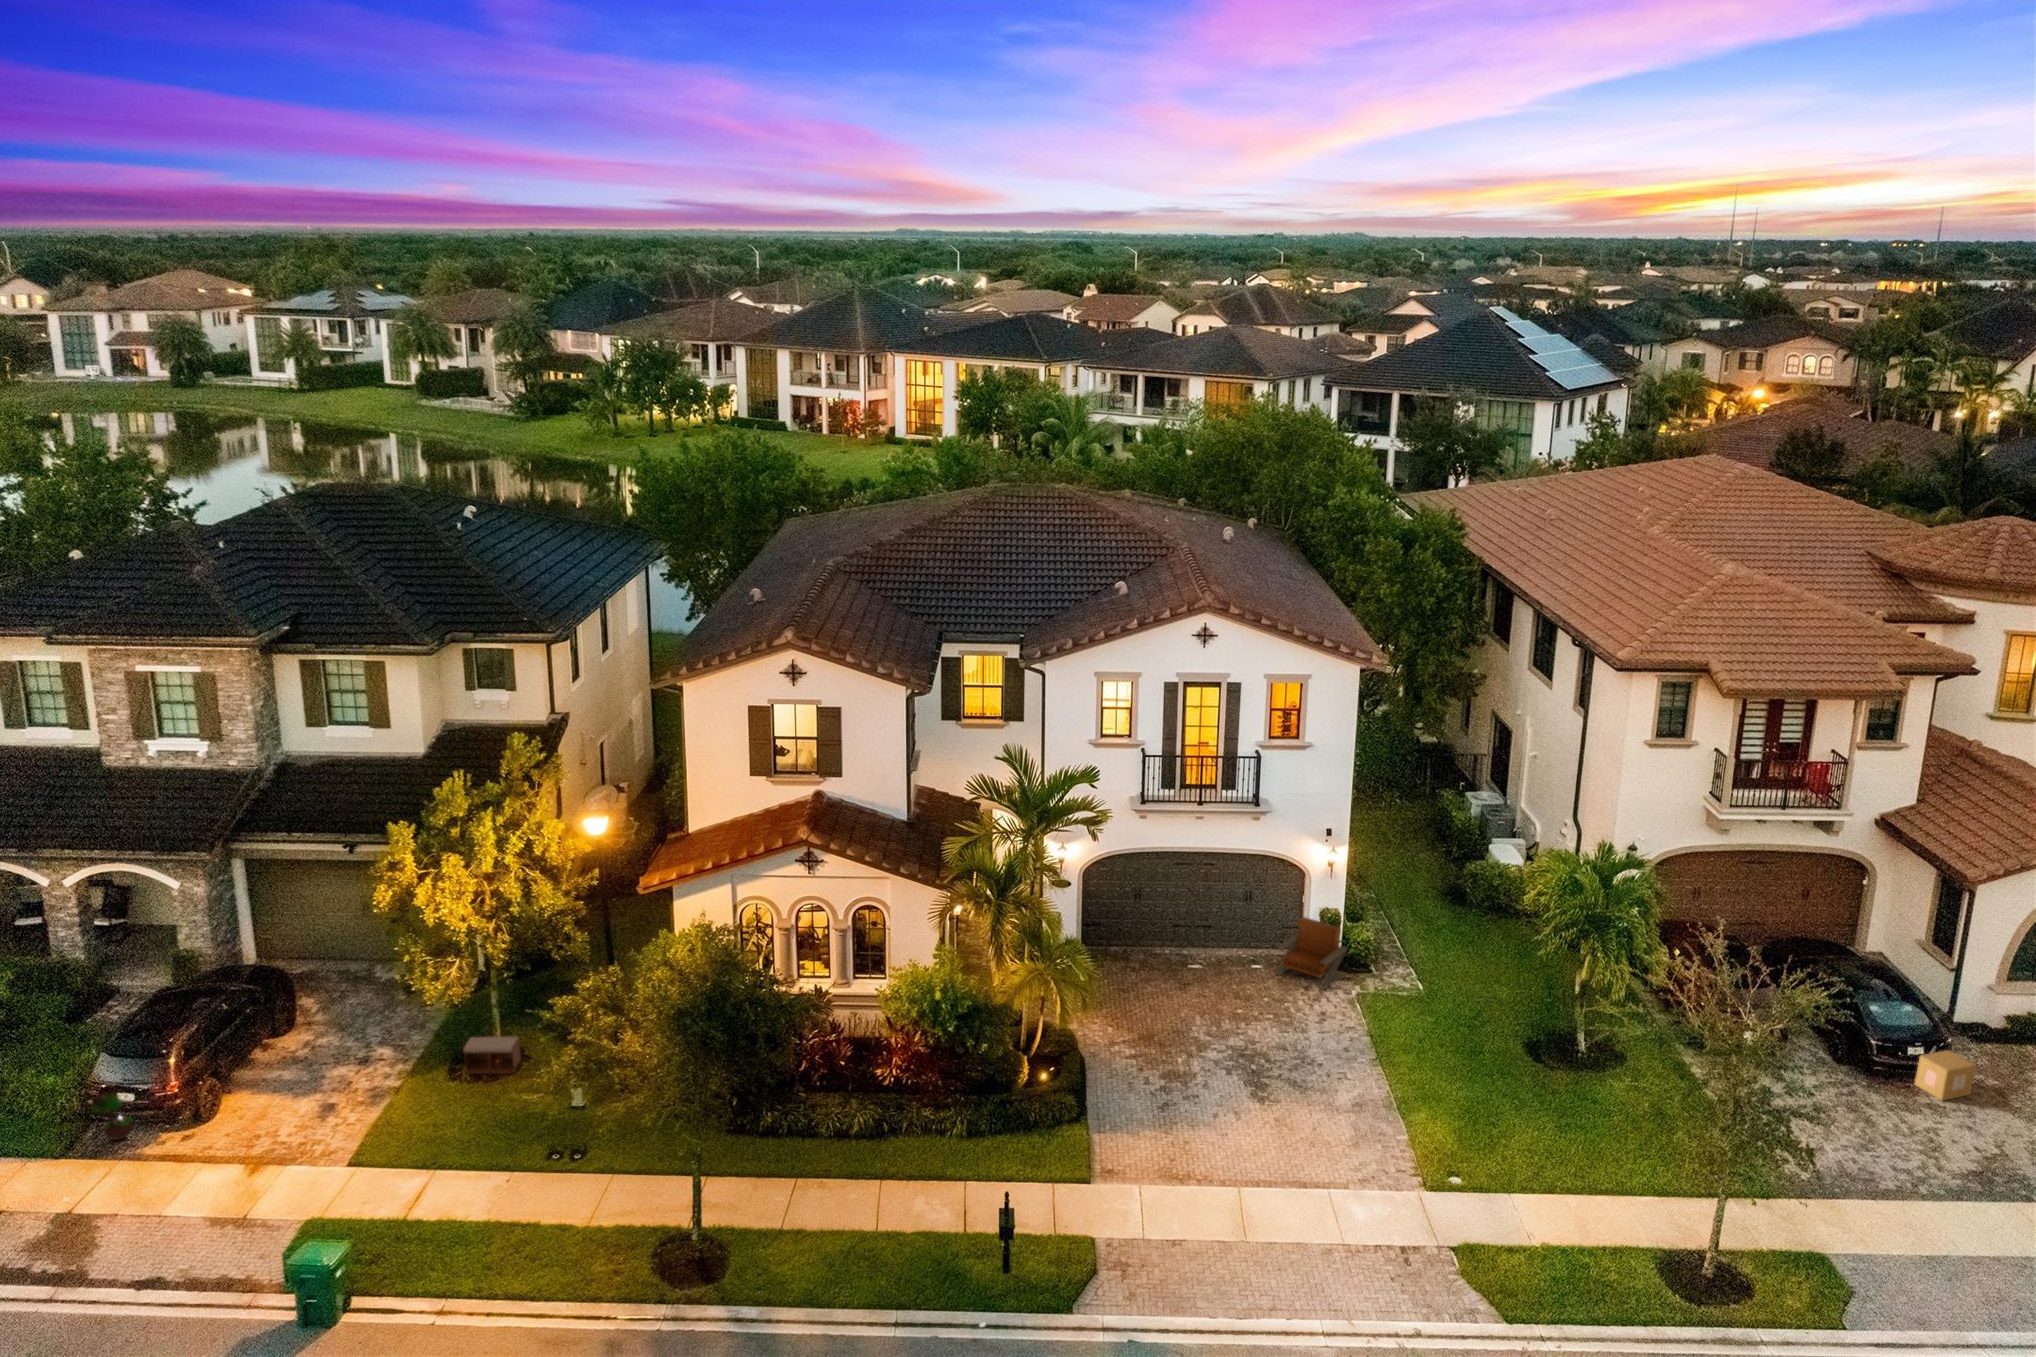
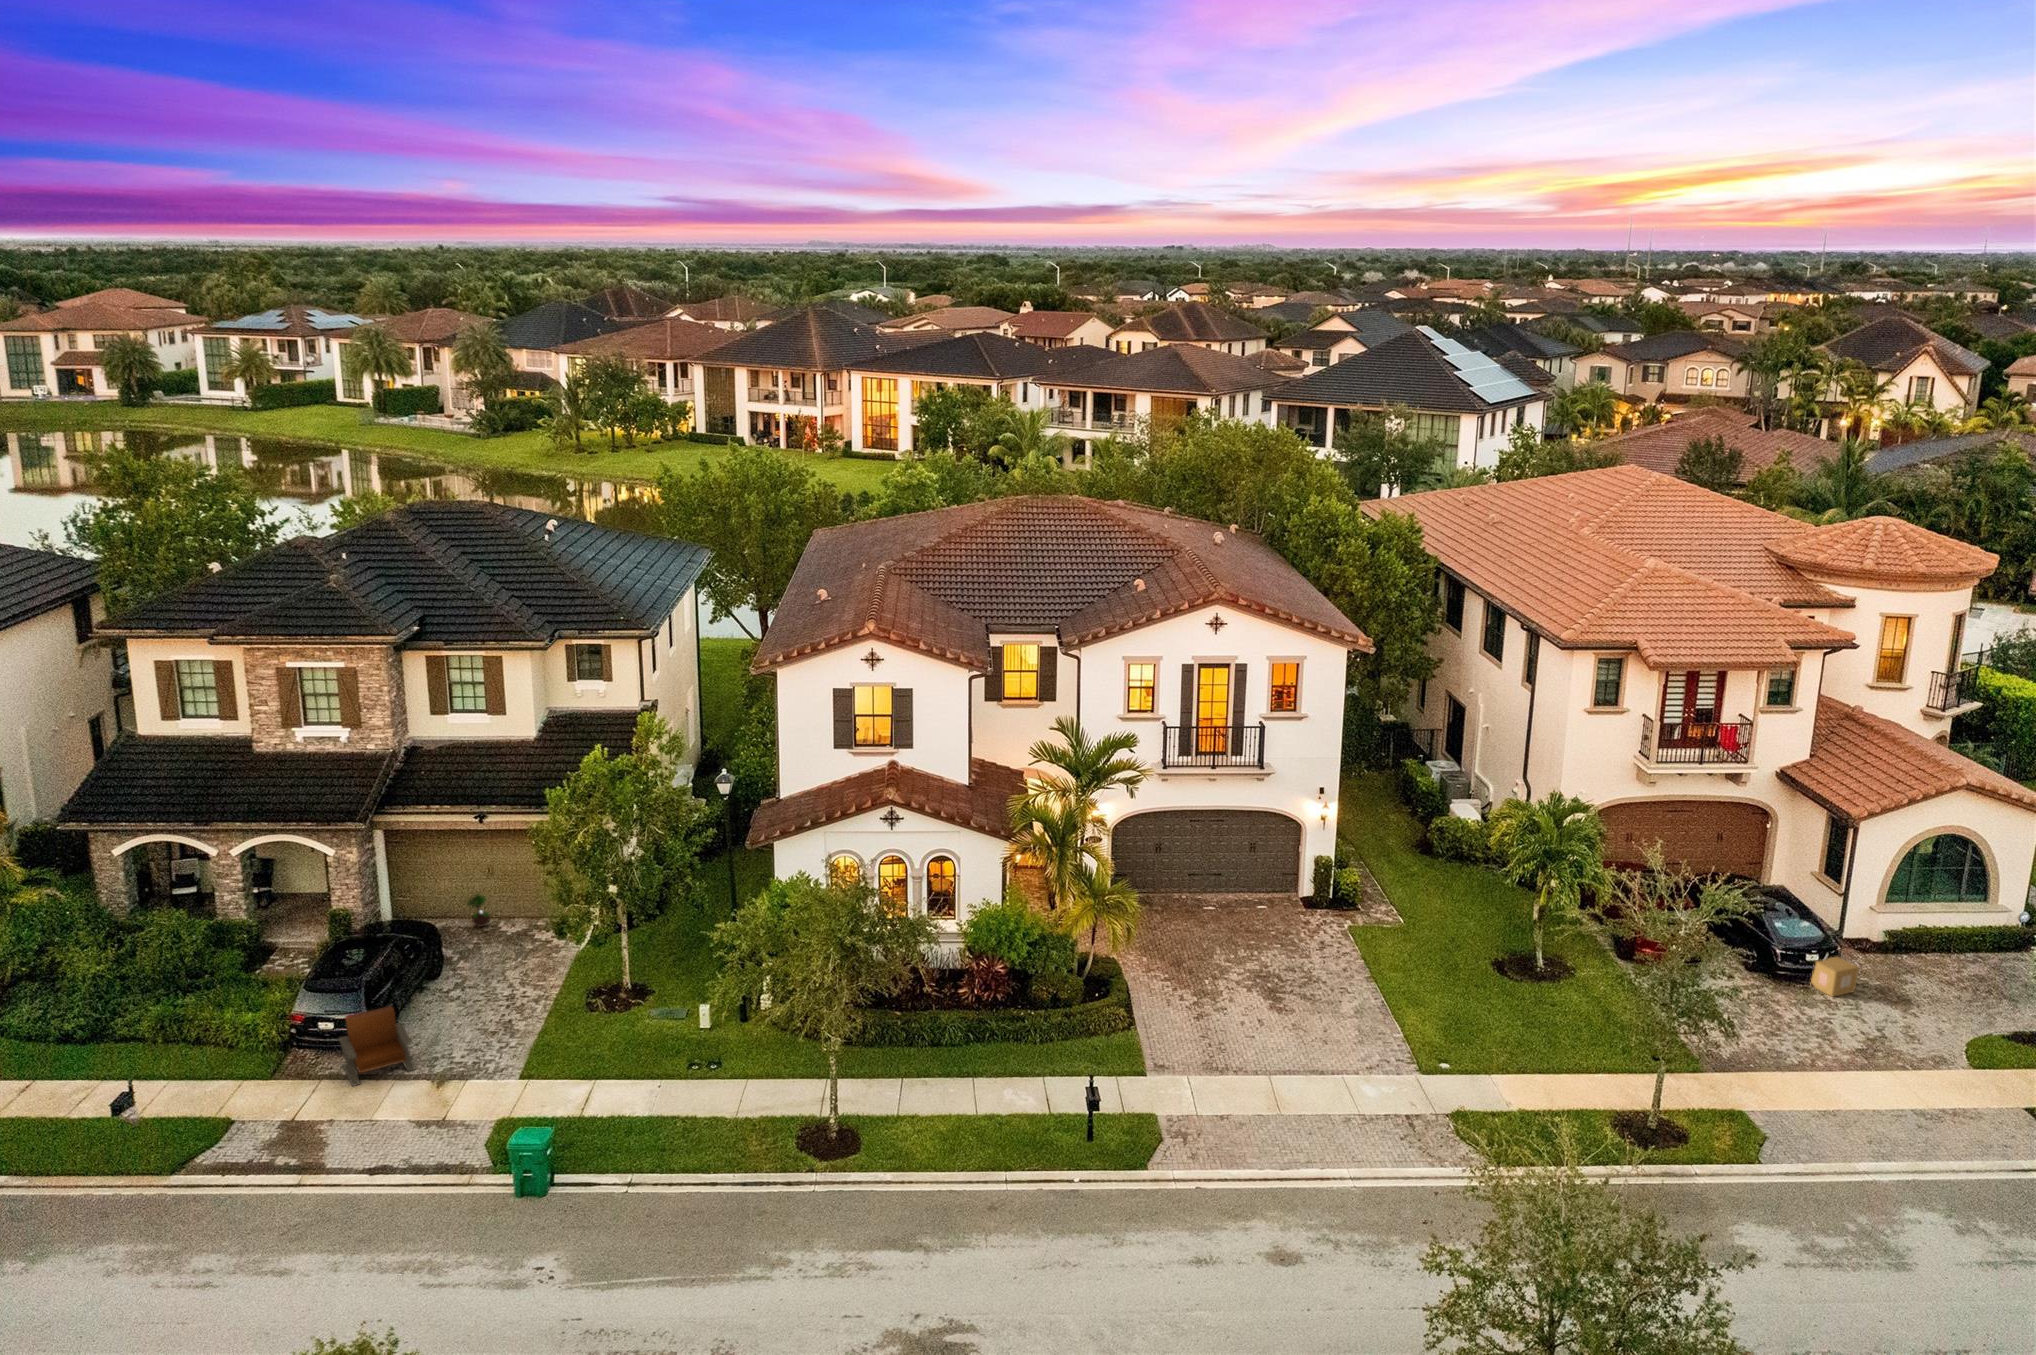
lounge chair: present [1276,917,1347,990] -> present [339,1006,415,1086]
bench: present [463,1037,521,1074] -> none [601,973,648,1006]
potted tree: present [91,1093,133,1140] -> present [467,894,490,927]

